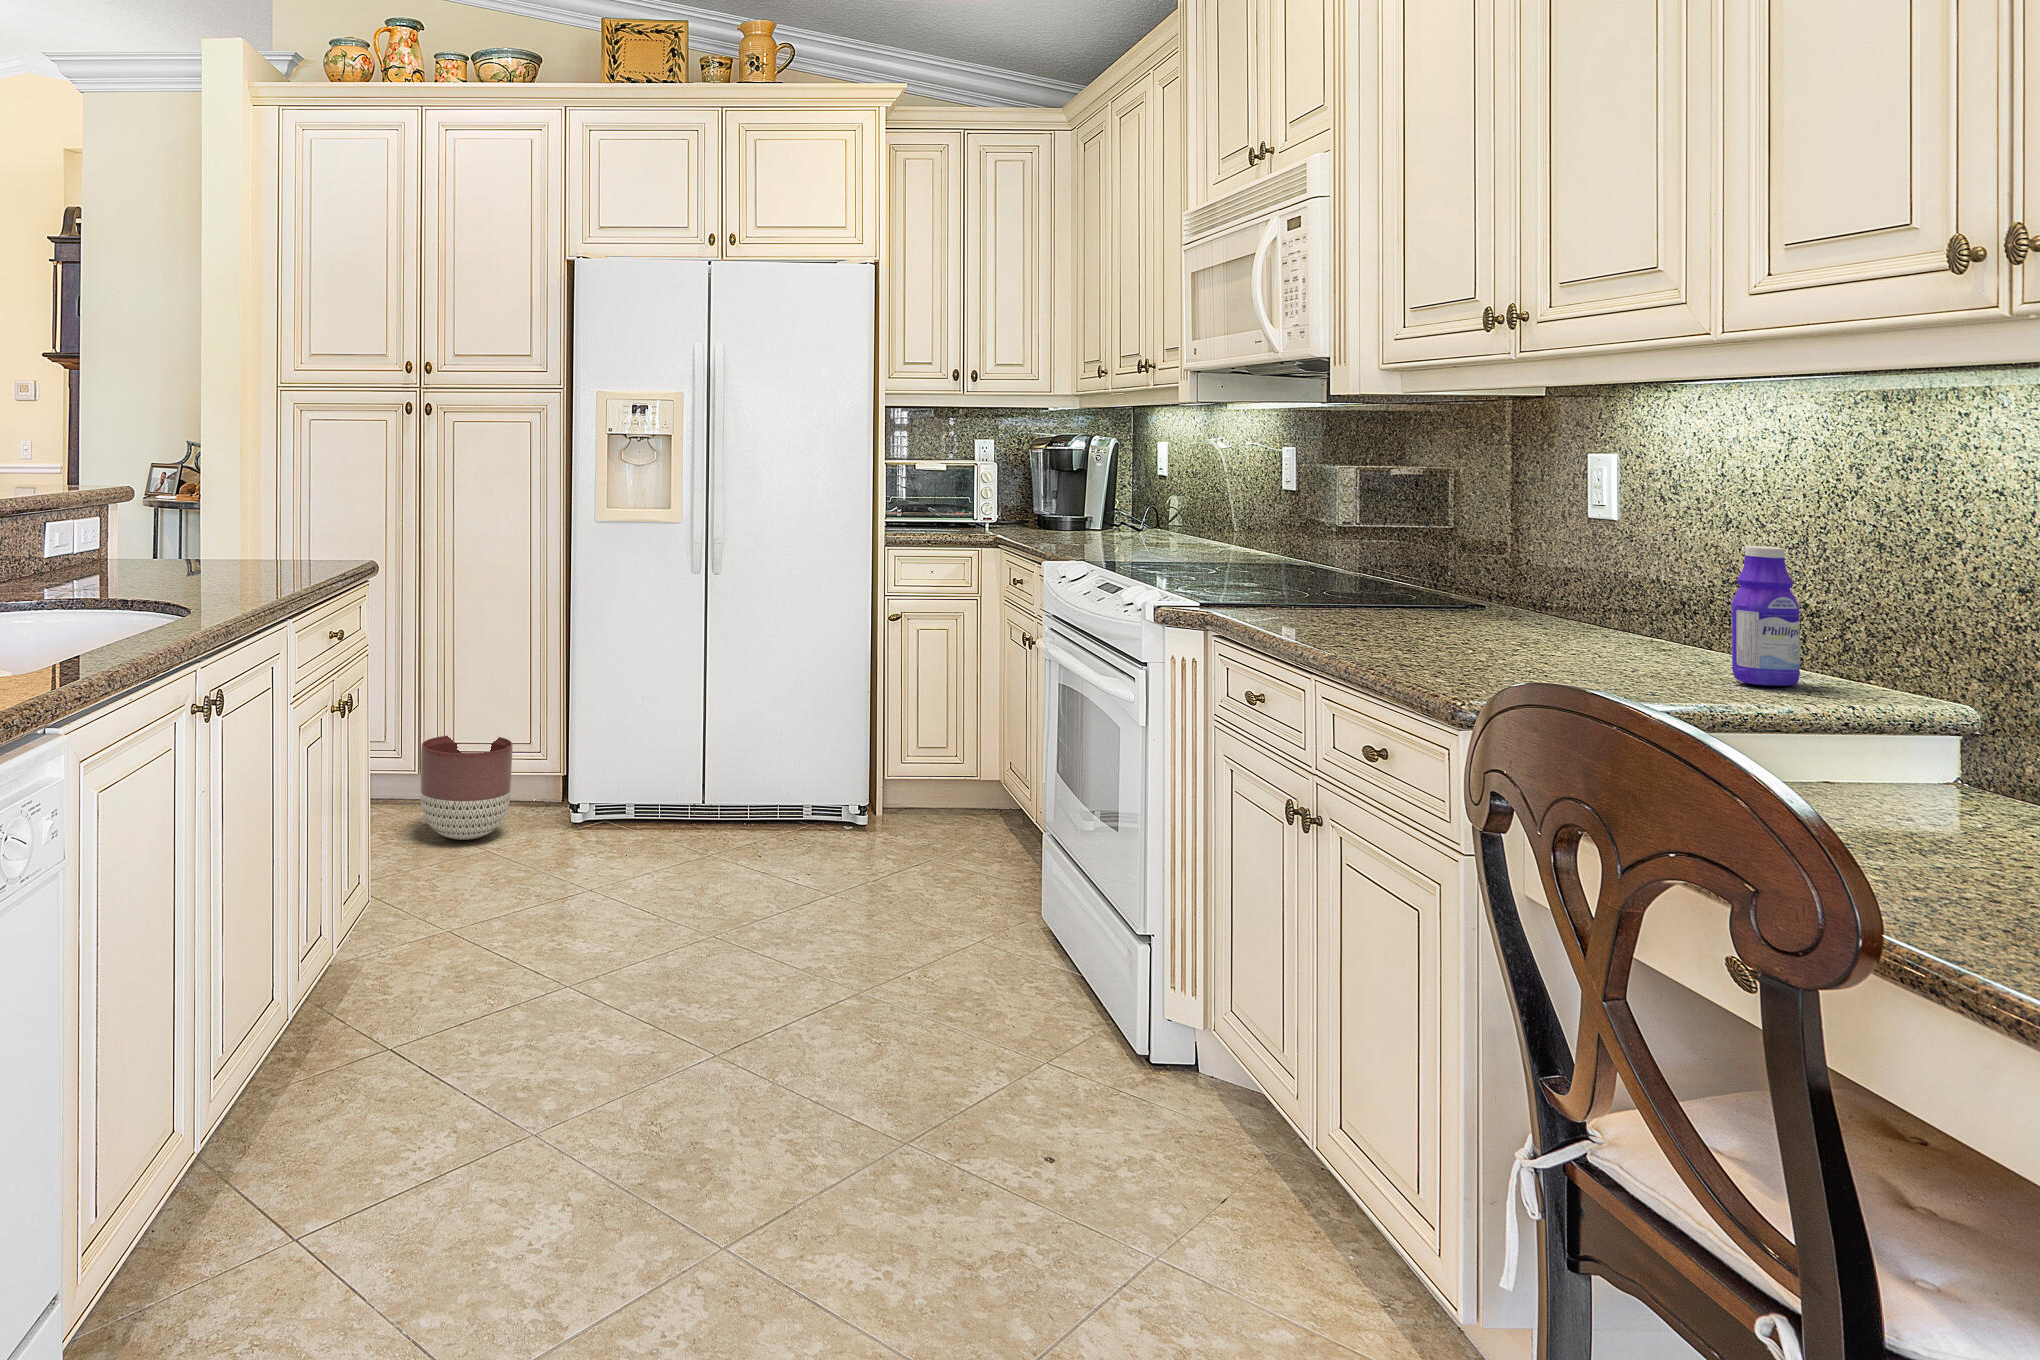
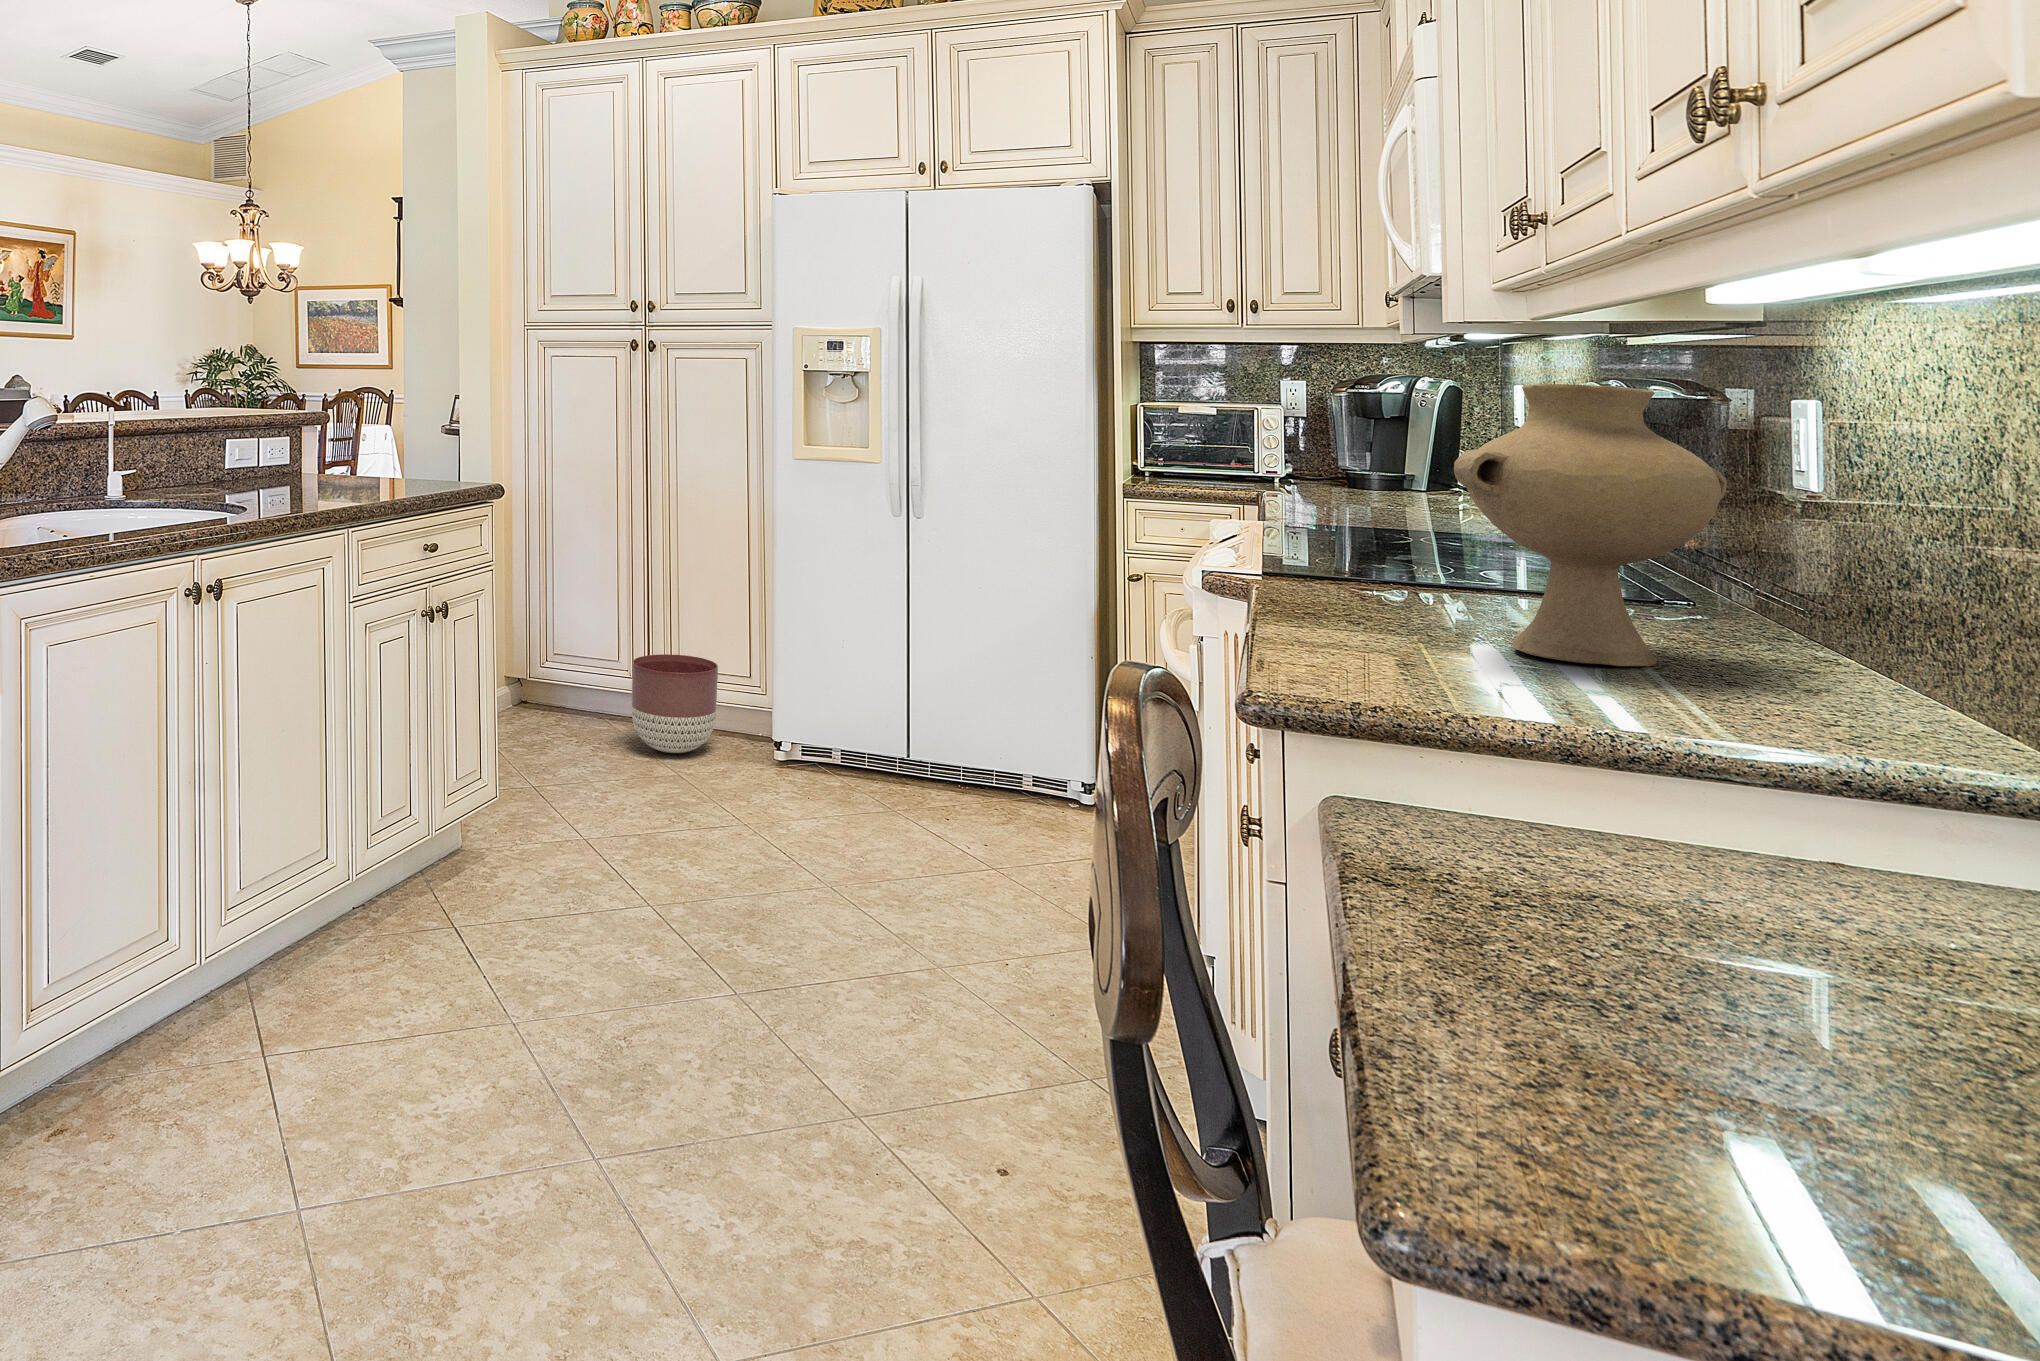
vase: none [1438,445,1614,653] -> present [1454,384,1727,666]
bottle: present [1732,546,1800,686] -> none [1784,532,1902,741]

